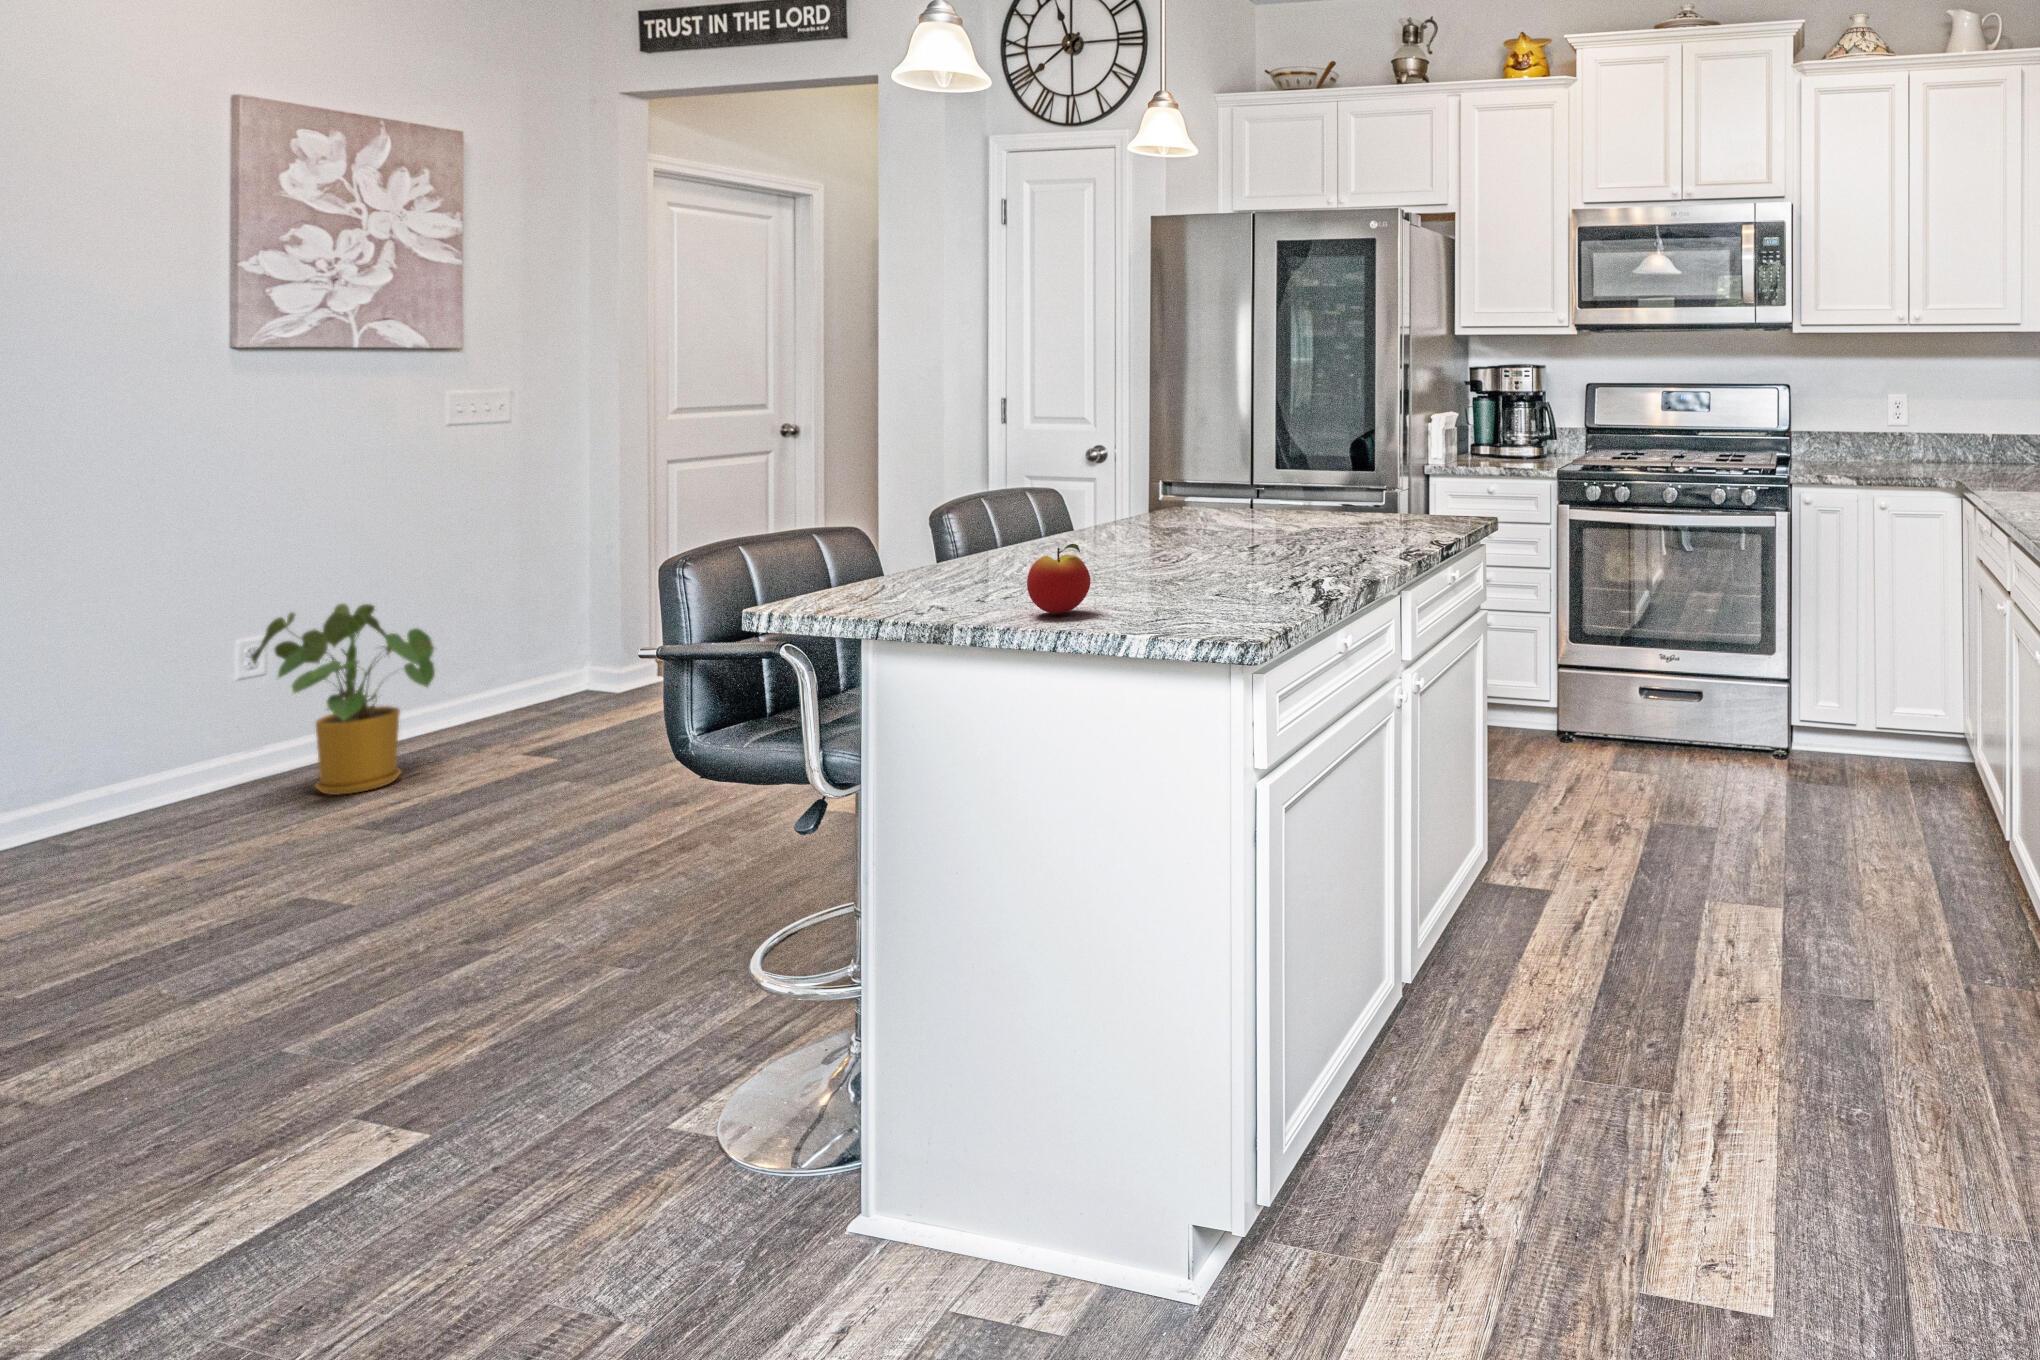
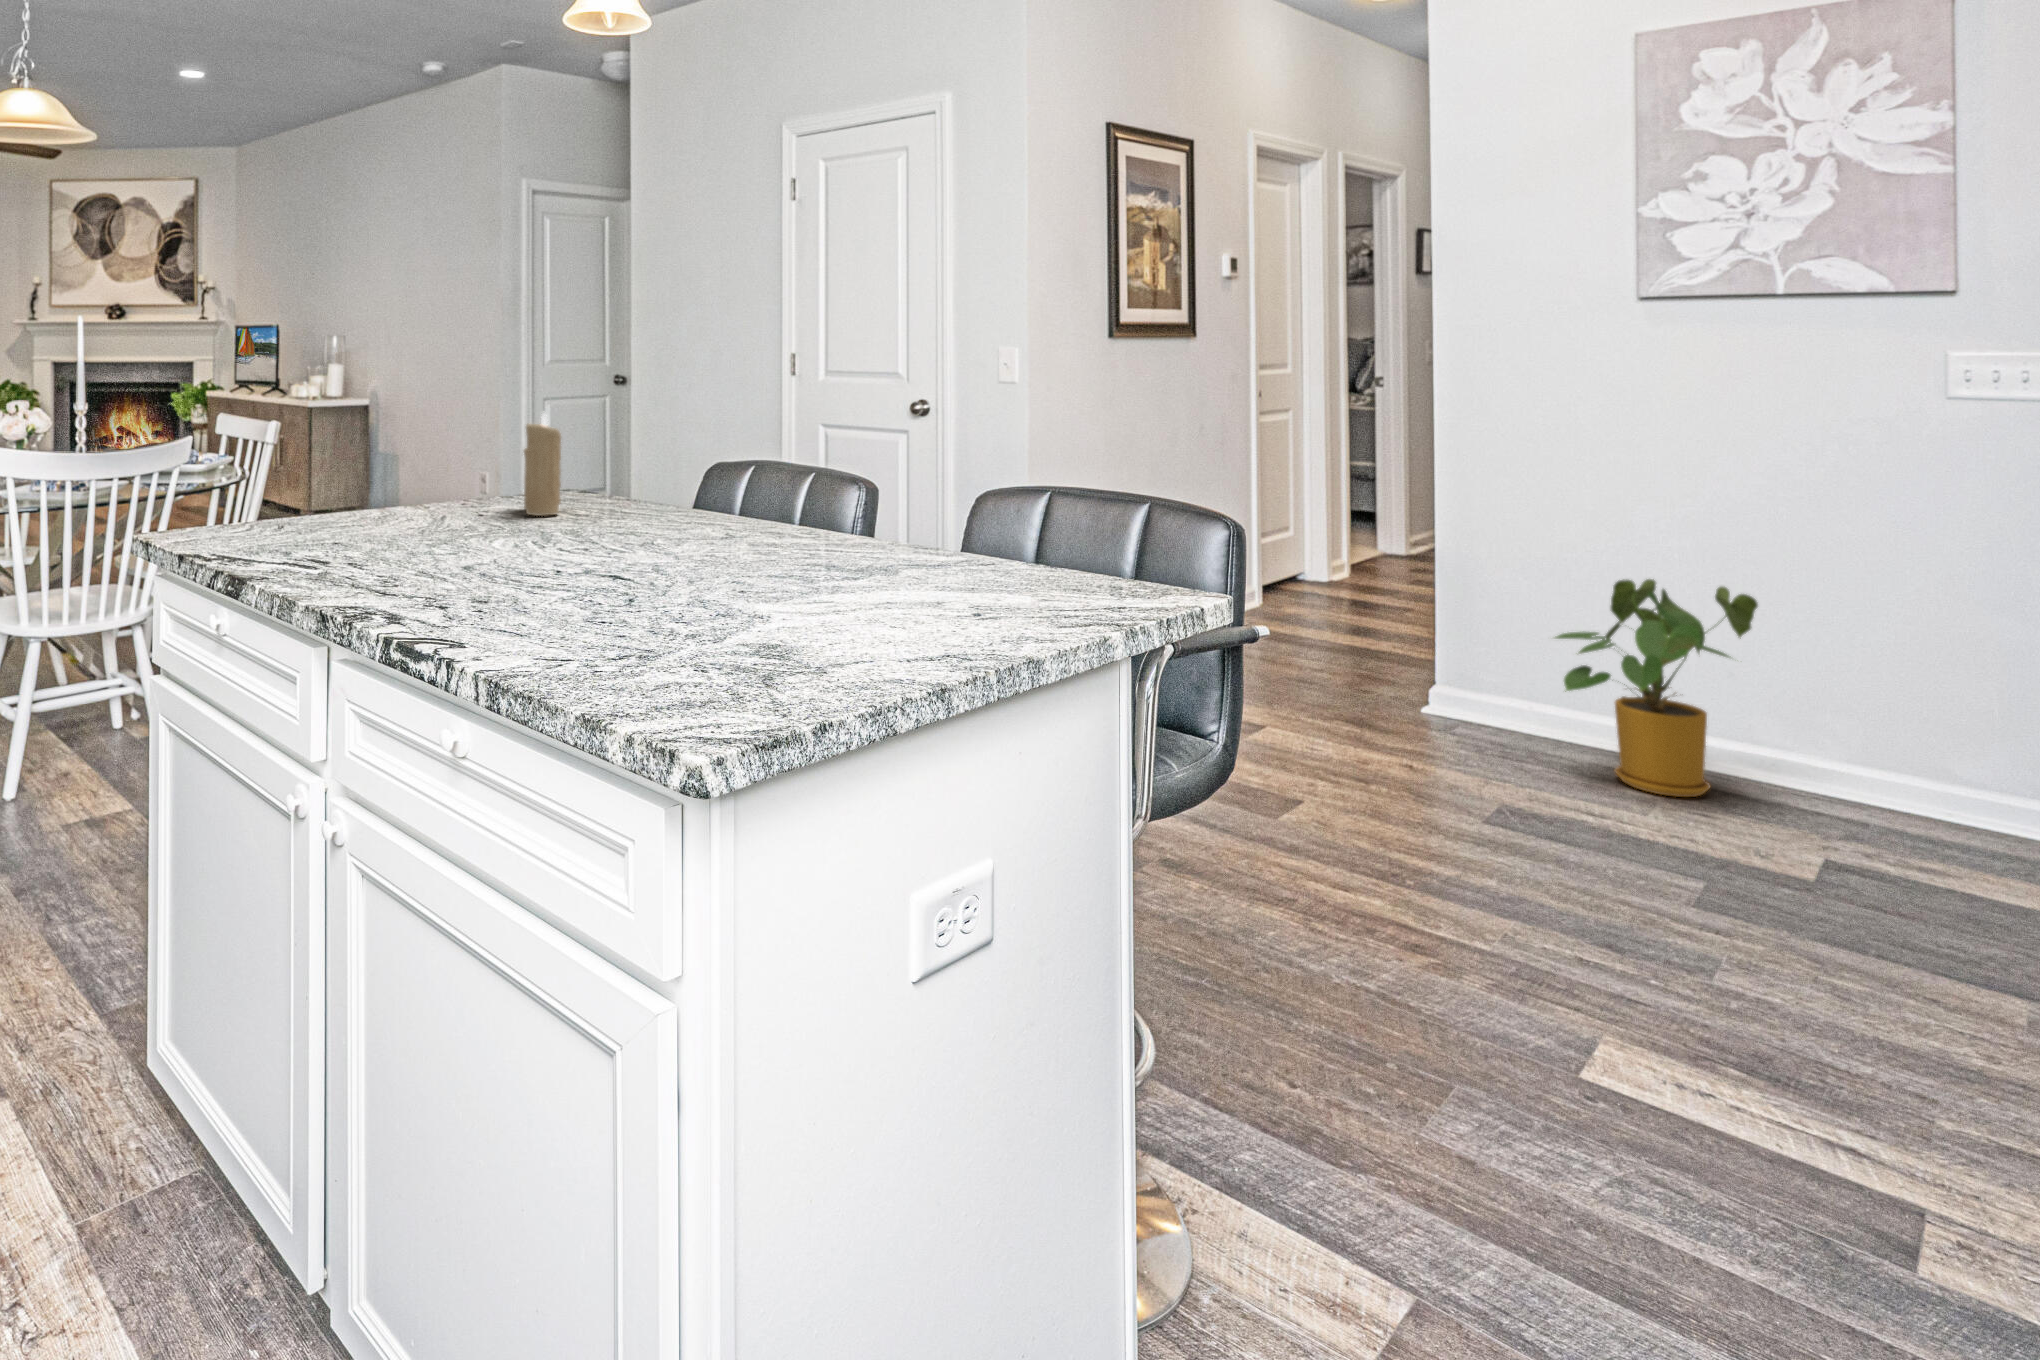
candle: none [857,479,943,603] -> present [524,413,561,516]
apple: present [1027,544,1090,613] -> none [336,465,389,525]

